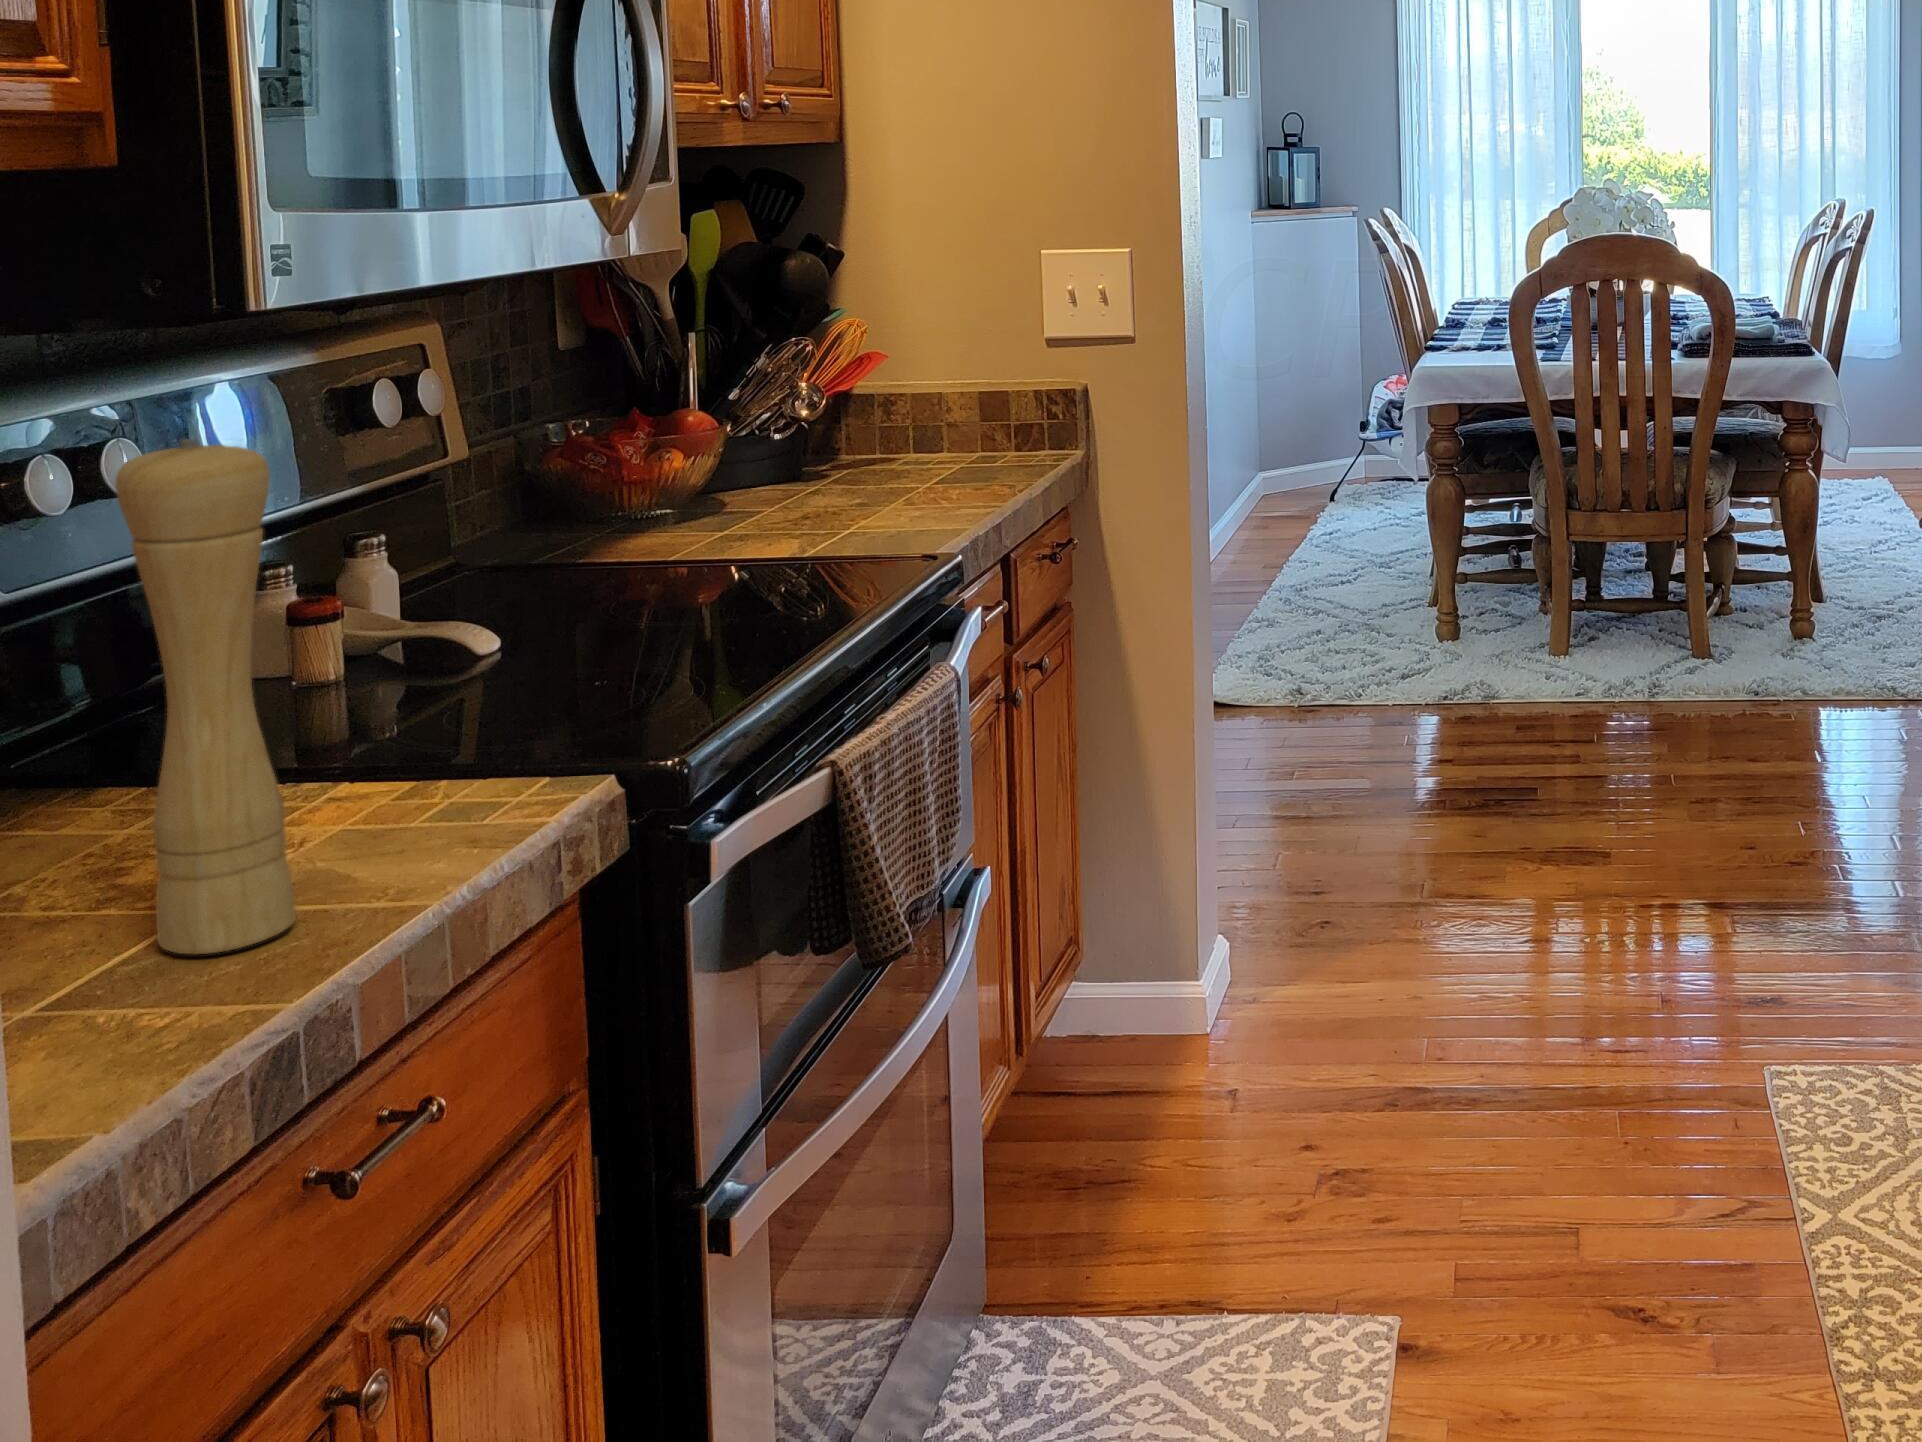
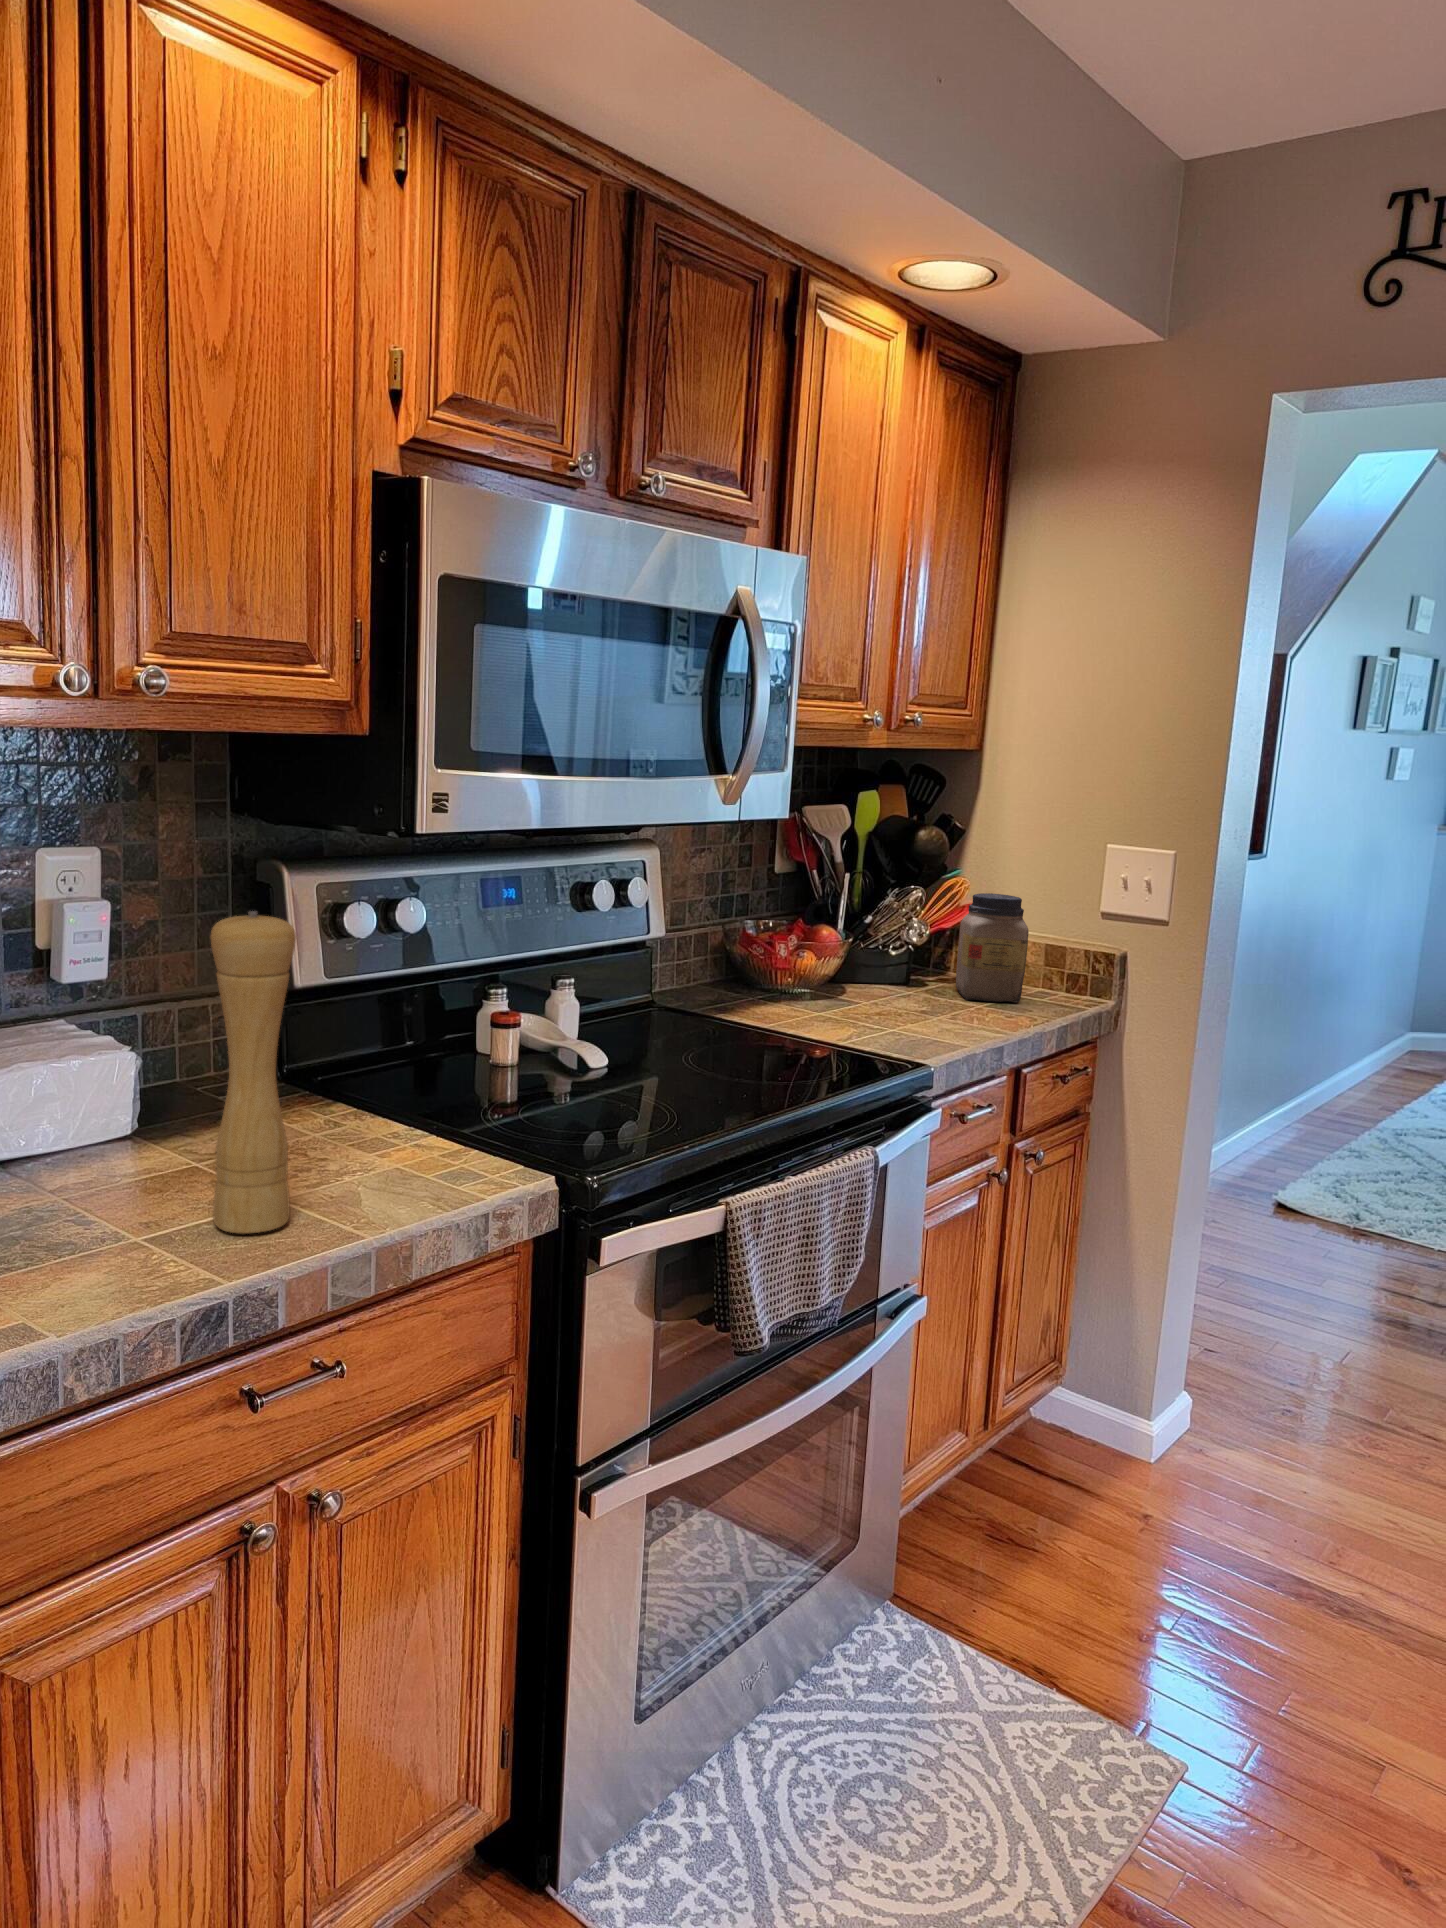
jar: none [865,337,968,485] -> present [956,893,1029,1002]

